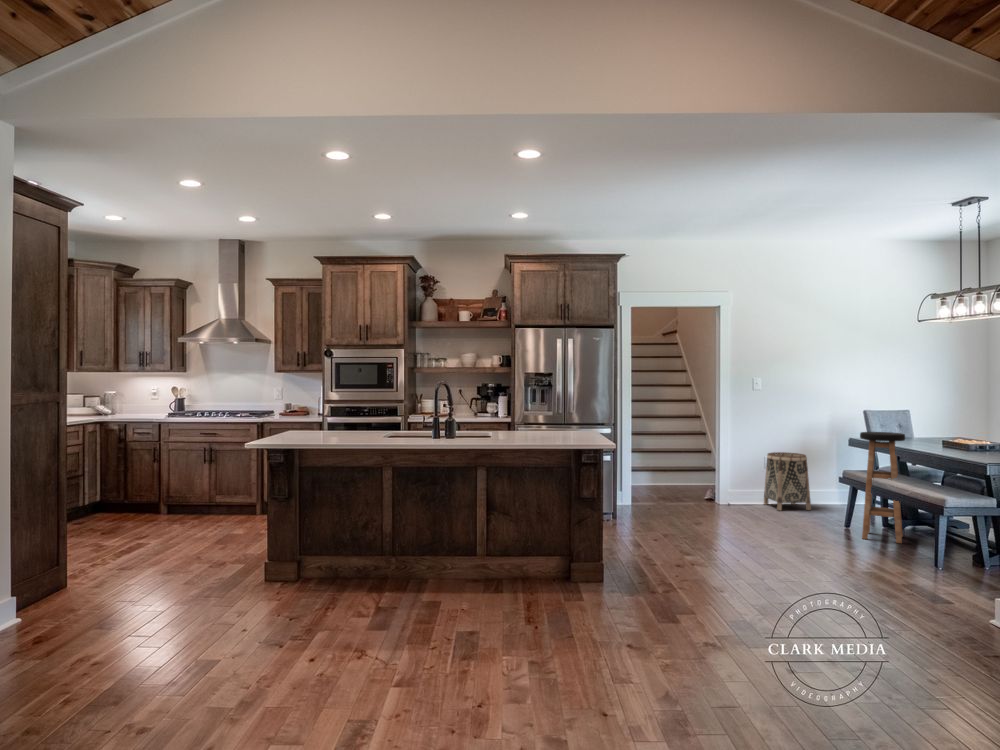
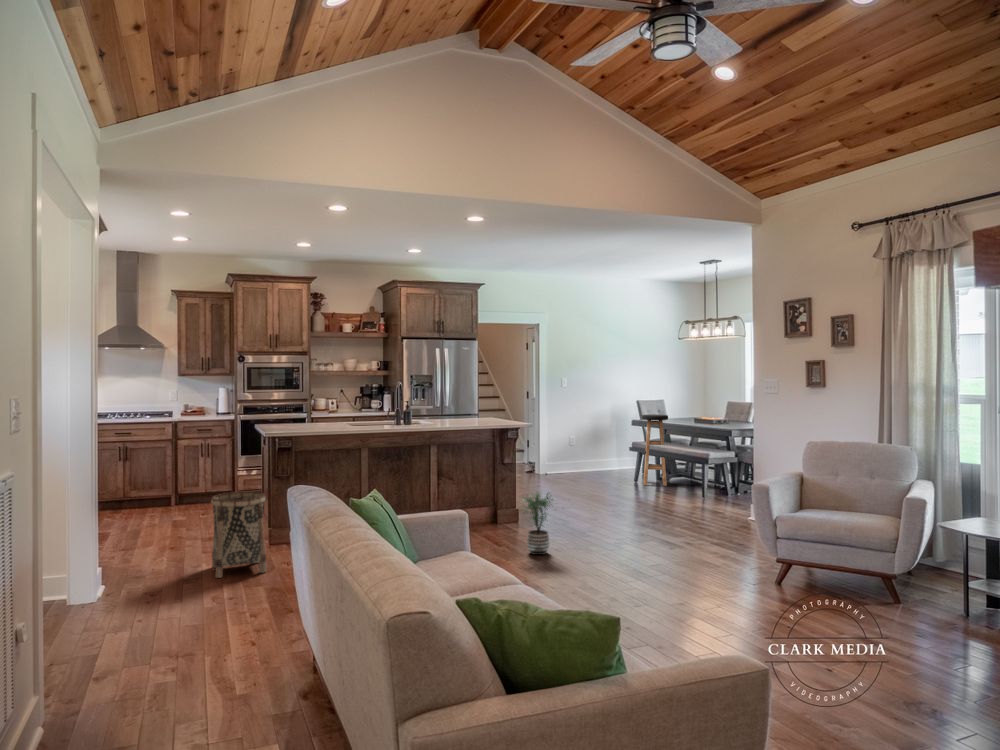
basket: present [764,452,811,510] -> present [211,492,267,578]
potted plant: none [529,563,603,681] -> present [522,494,556,555]

